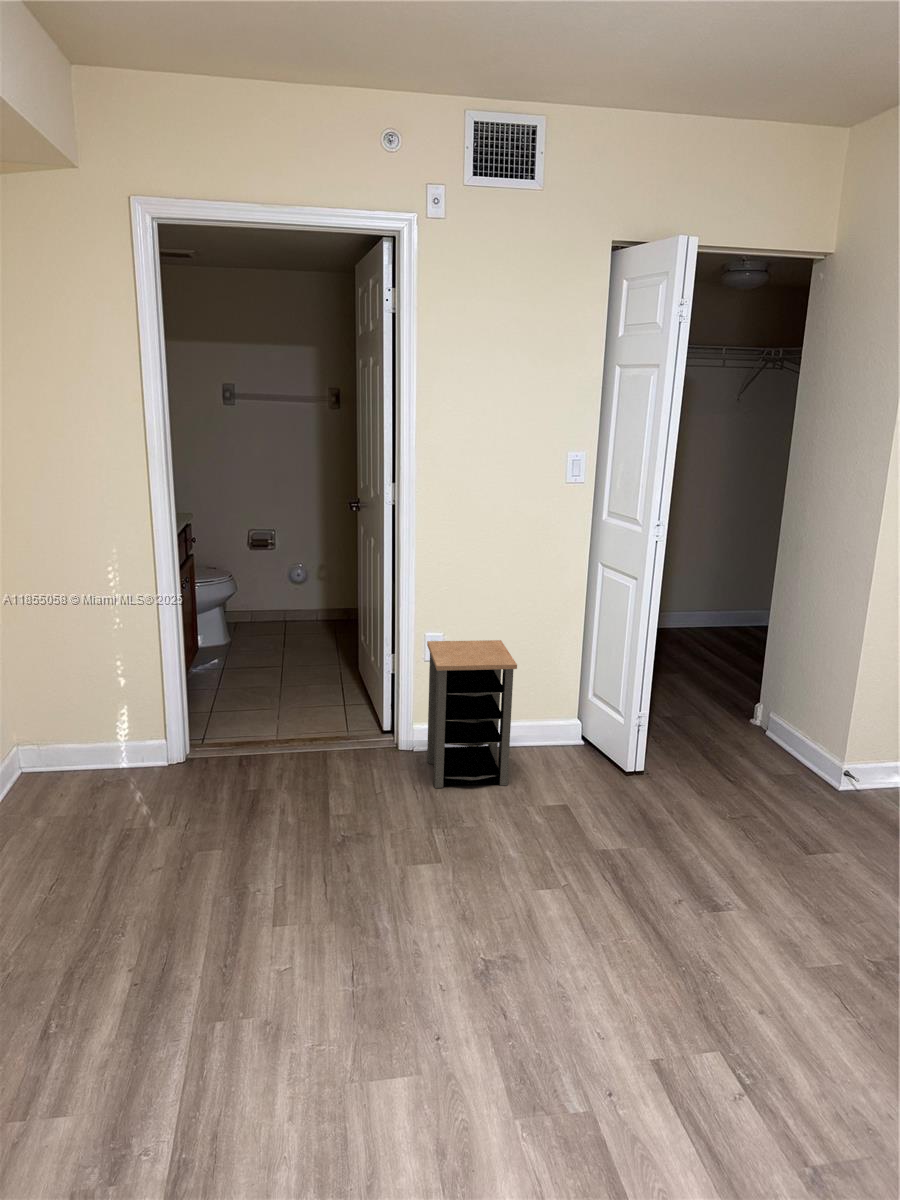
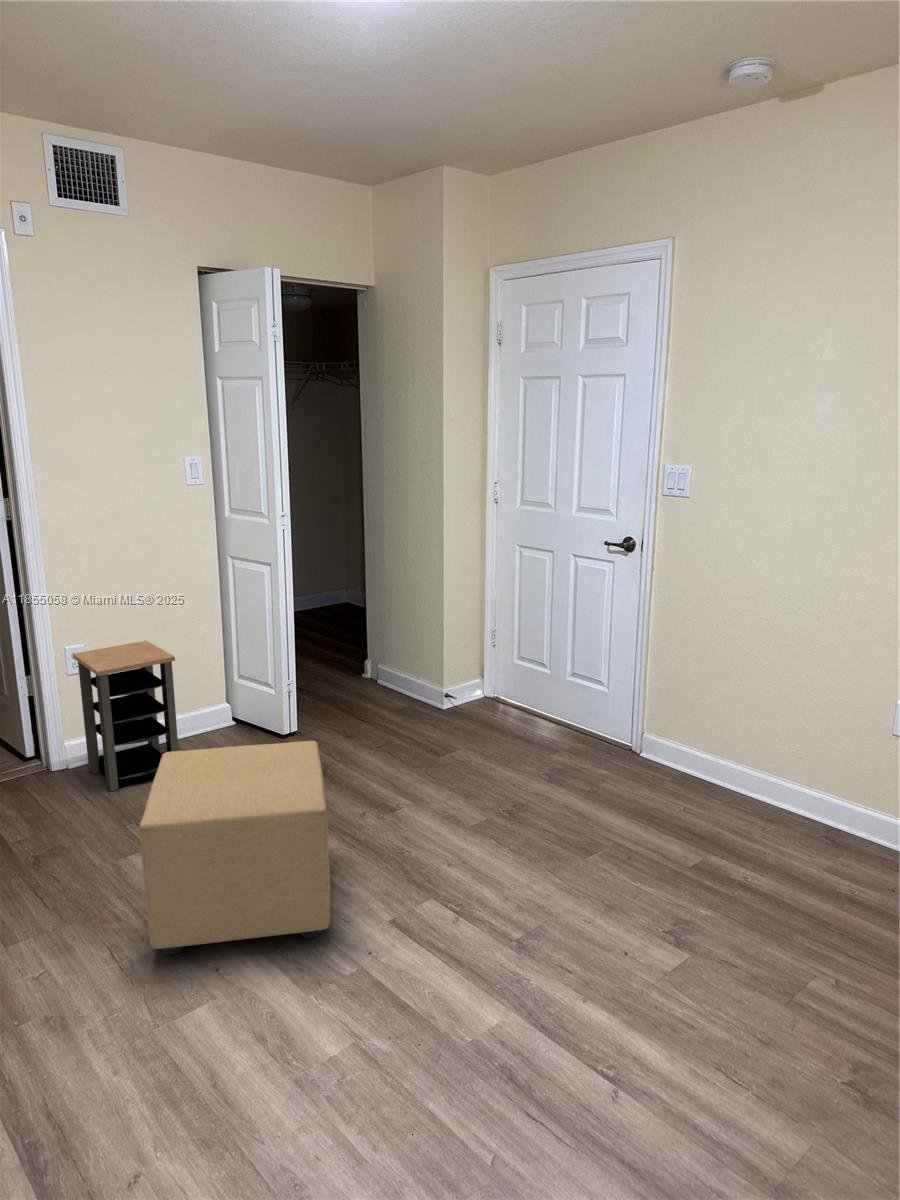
ottoman: none [384,774,620,1043] -> present [139,741,330,954]

